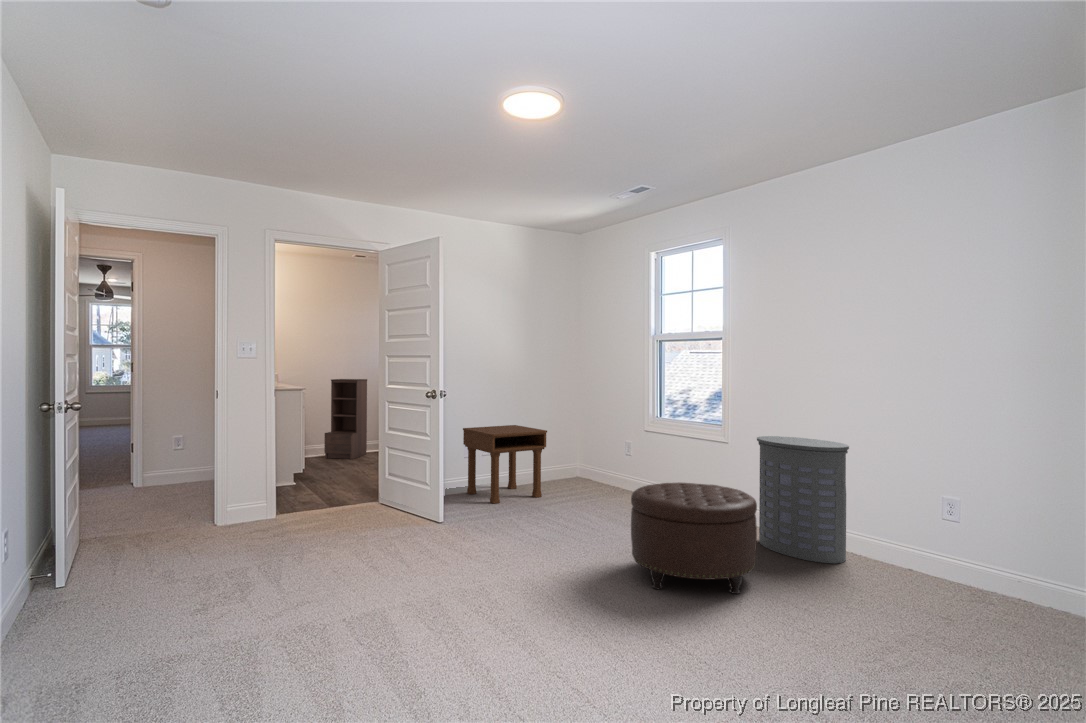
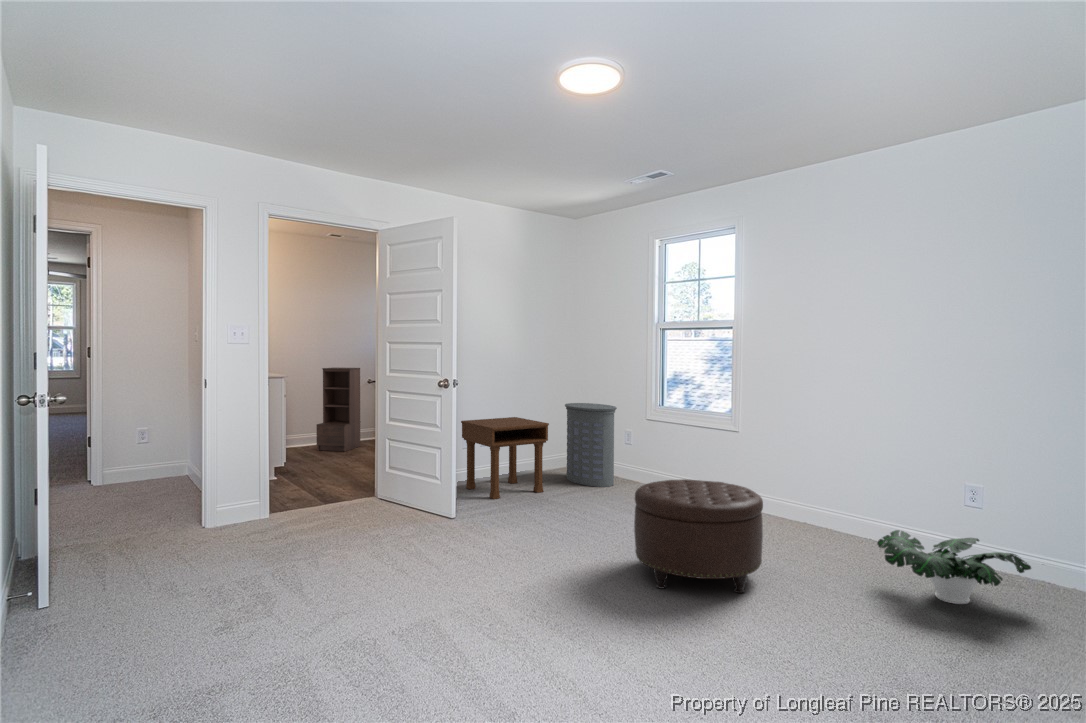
laundry hamper: present [757,436,849,564] -> present [565,403,617,487]
potted plant: none [869,532,1022,605] -> present [877,530,1031,604]

